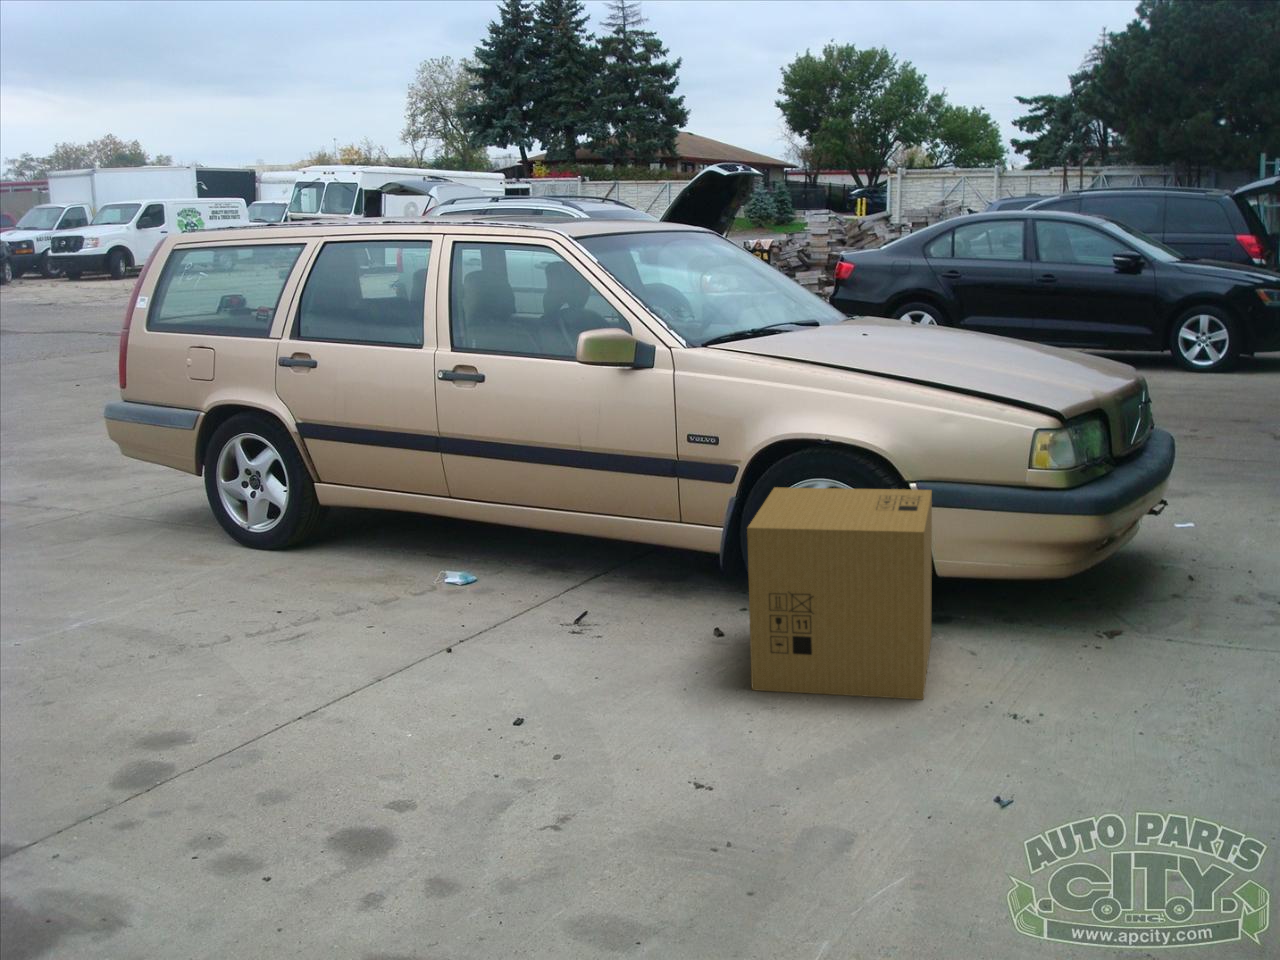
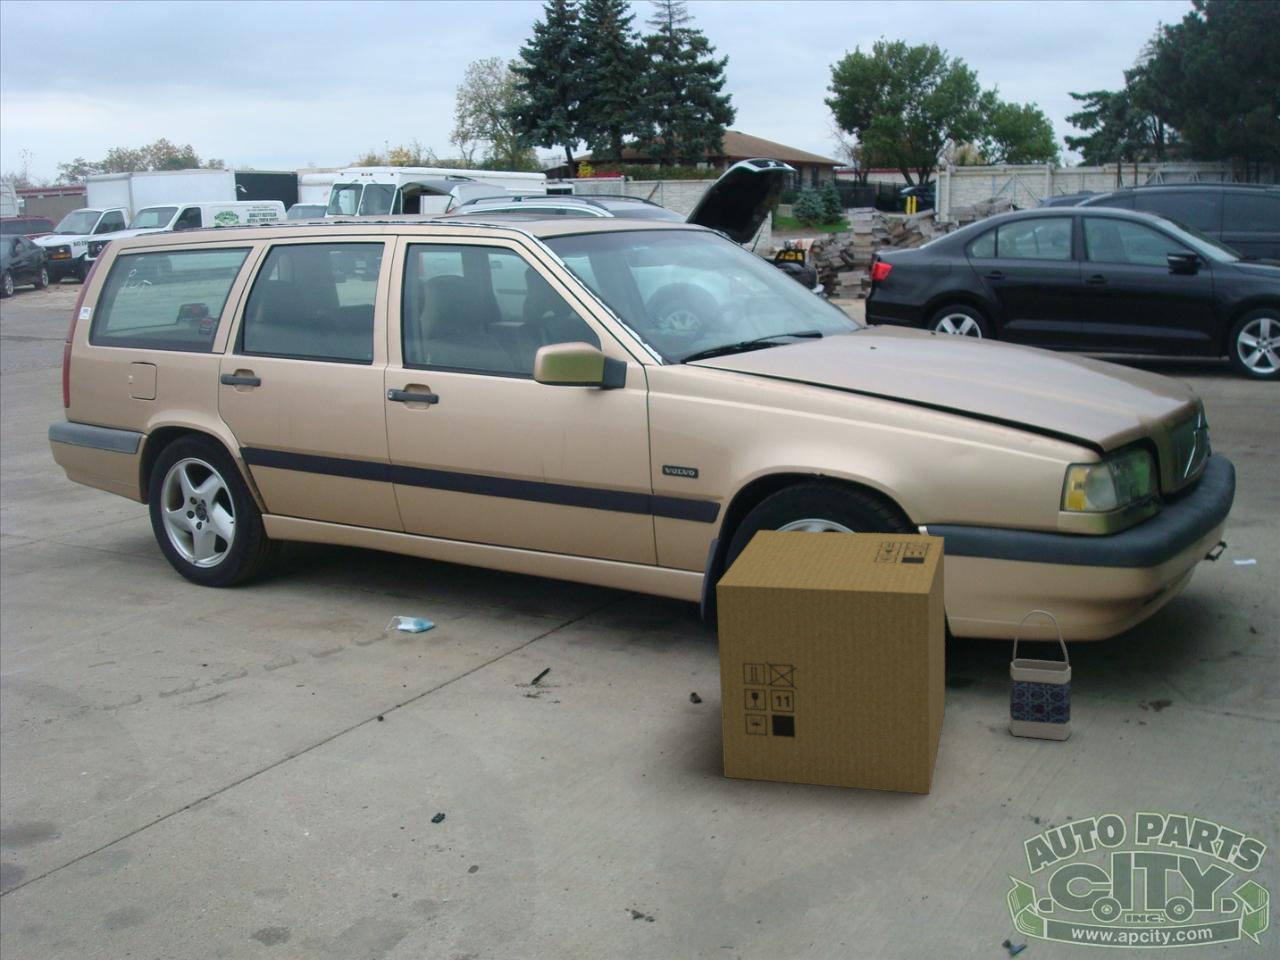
bag: none [986,551,1038,660] -> present [1010,610,1071,740]

